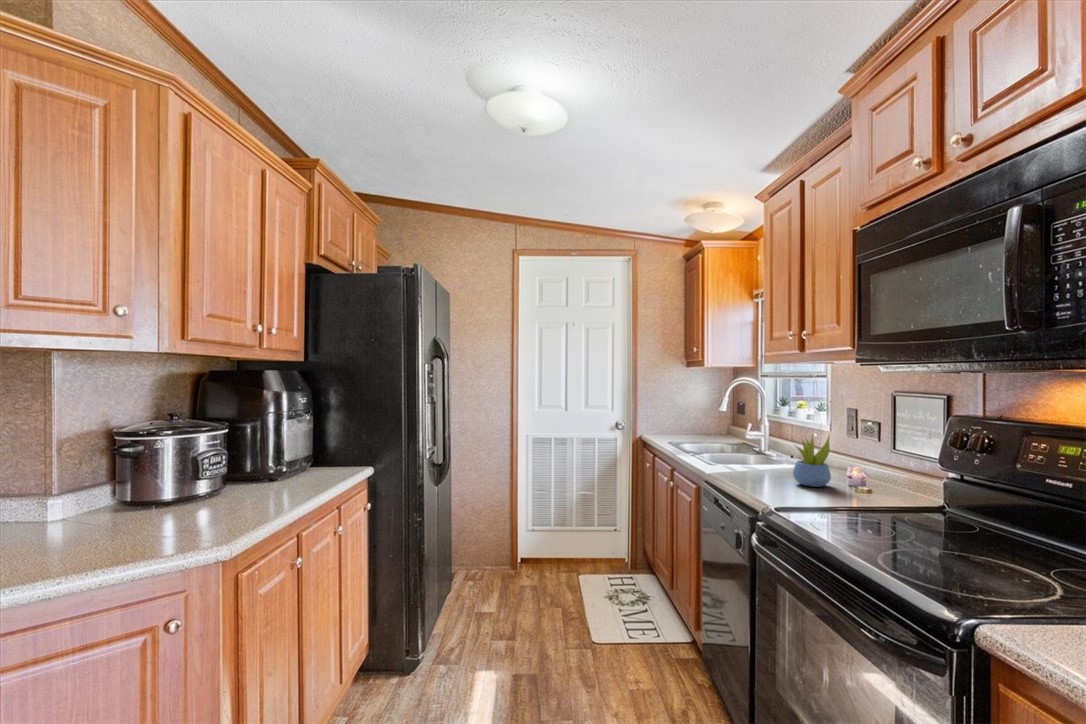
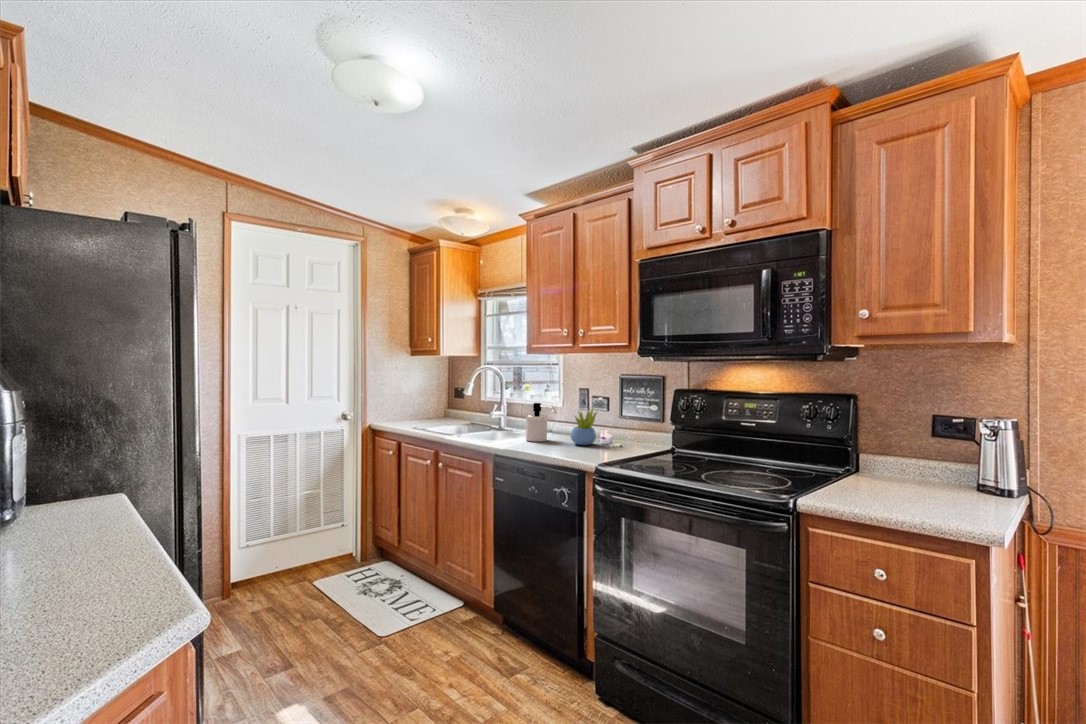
soap dispenser: none [748,425,780,474] -> present [526,403,557,442]

